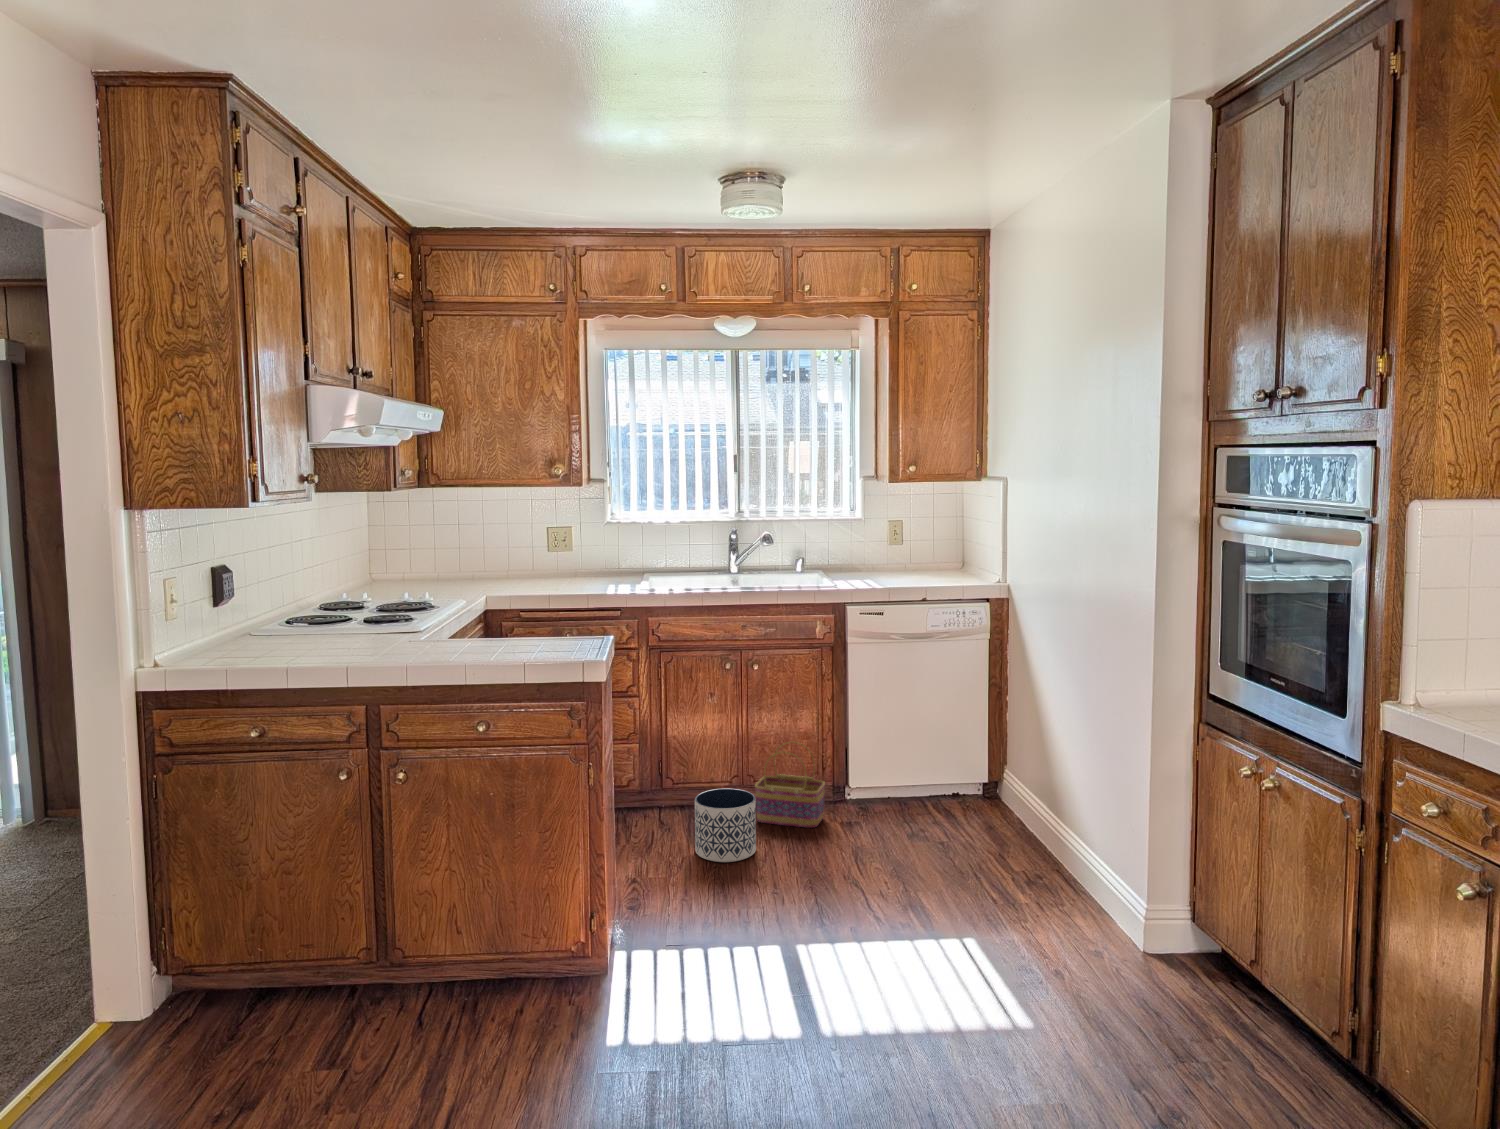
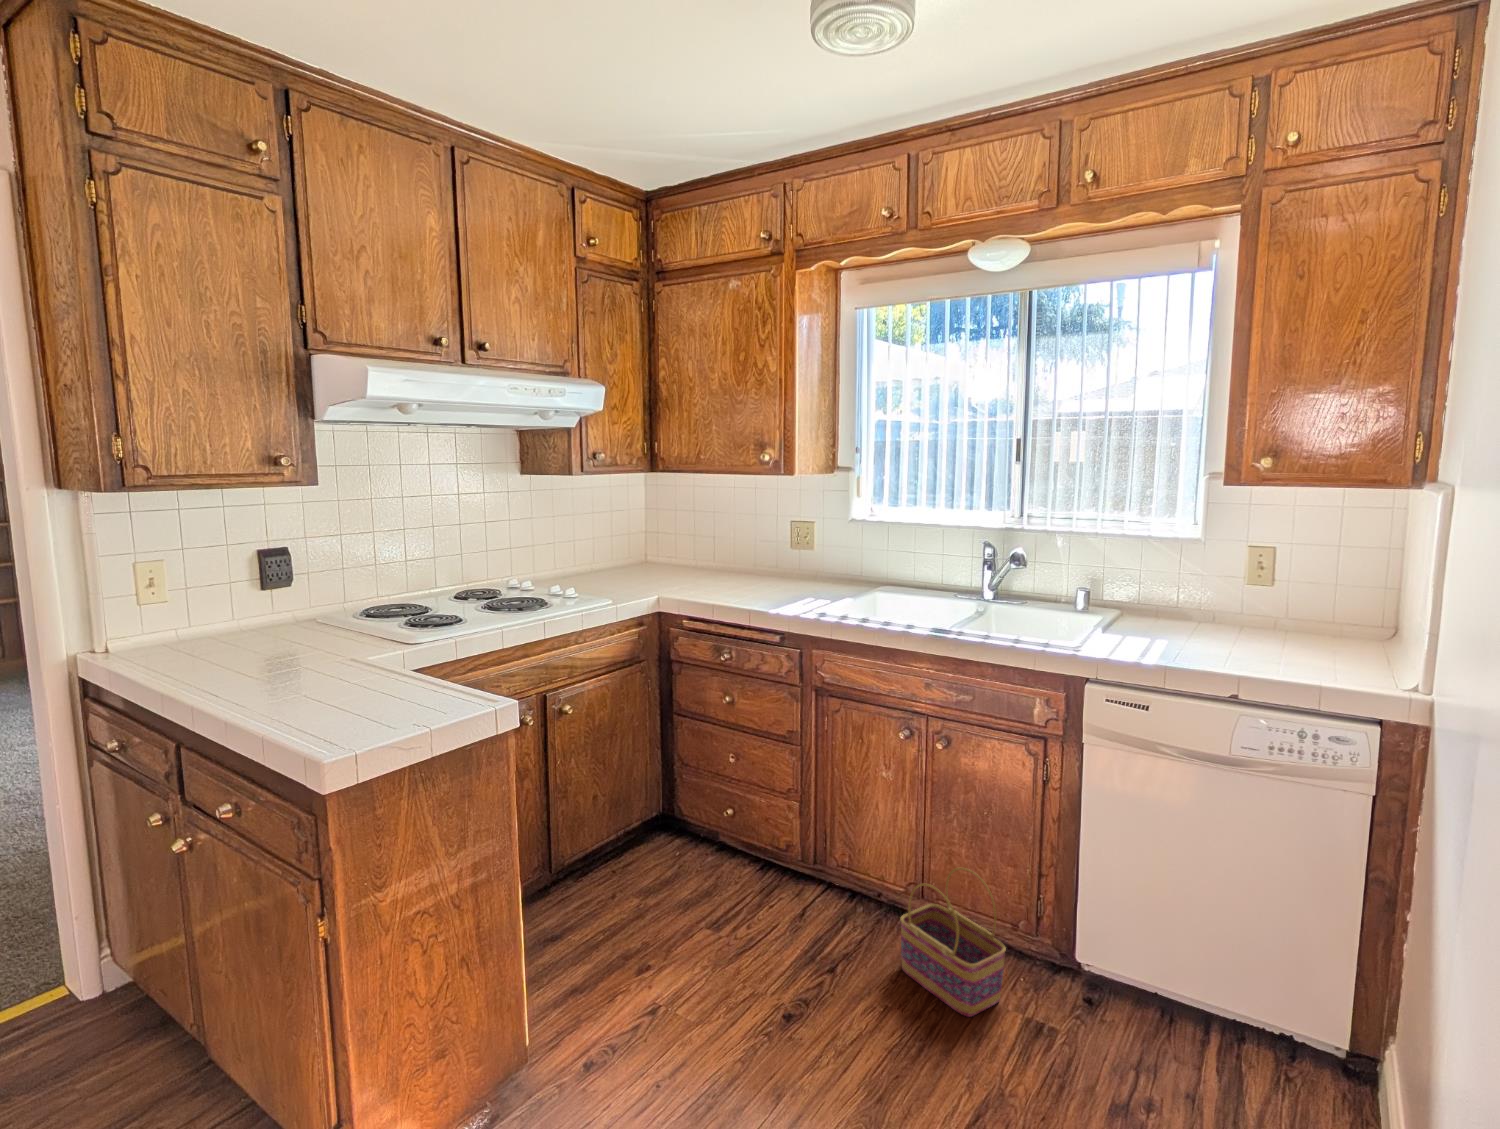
planter: present [695,788,756,862] -> none [759,910,849,1036]

